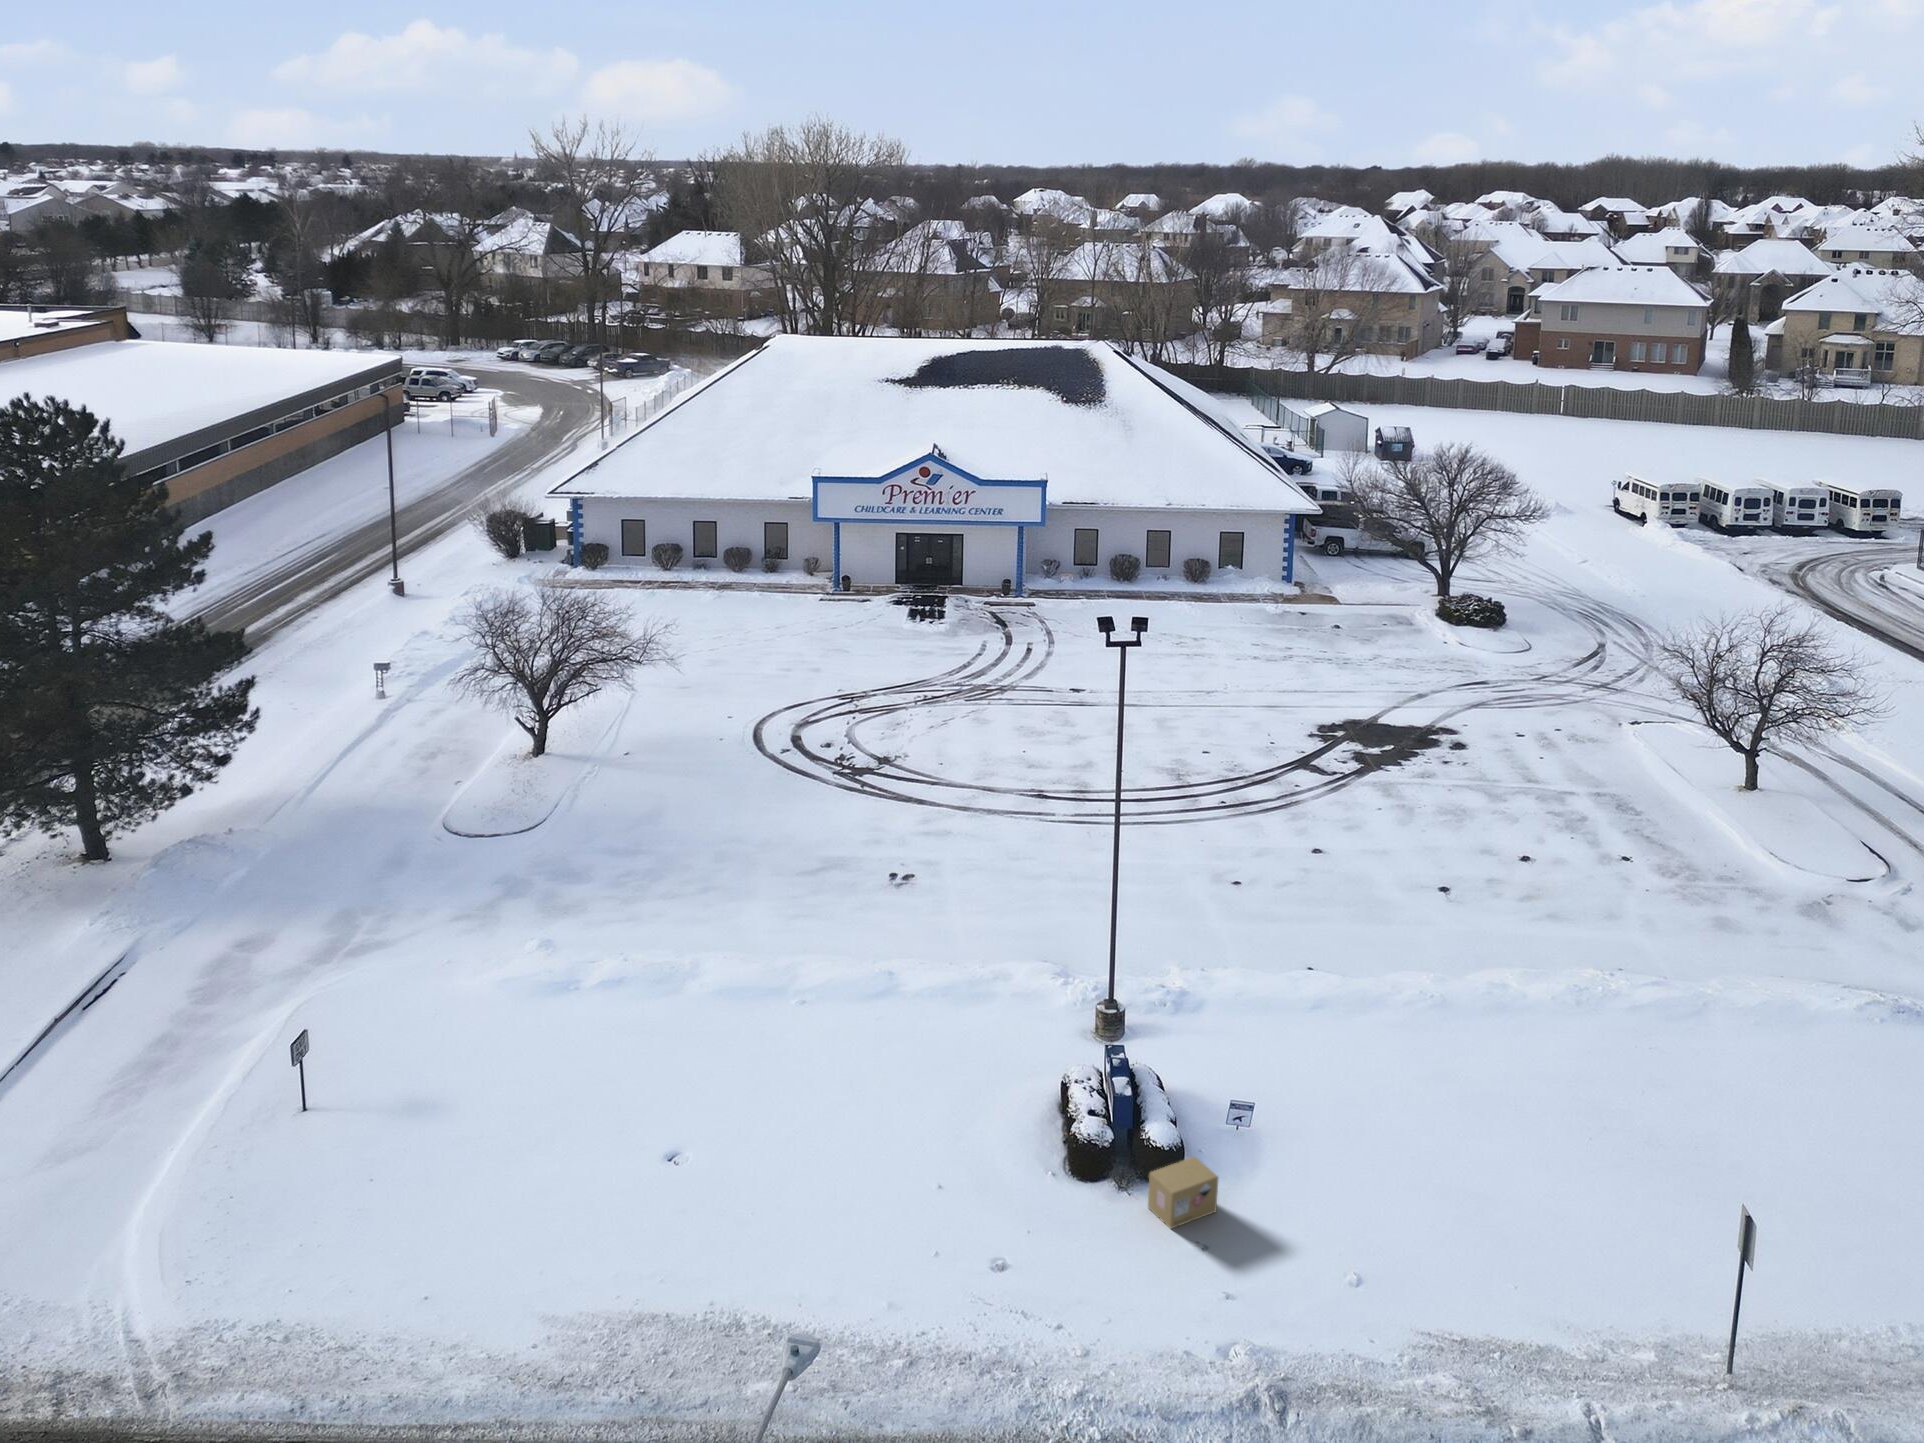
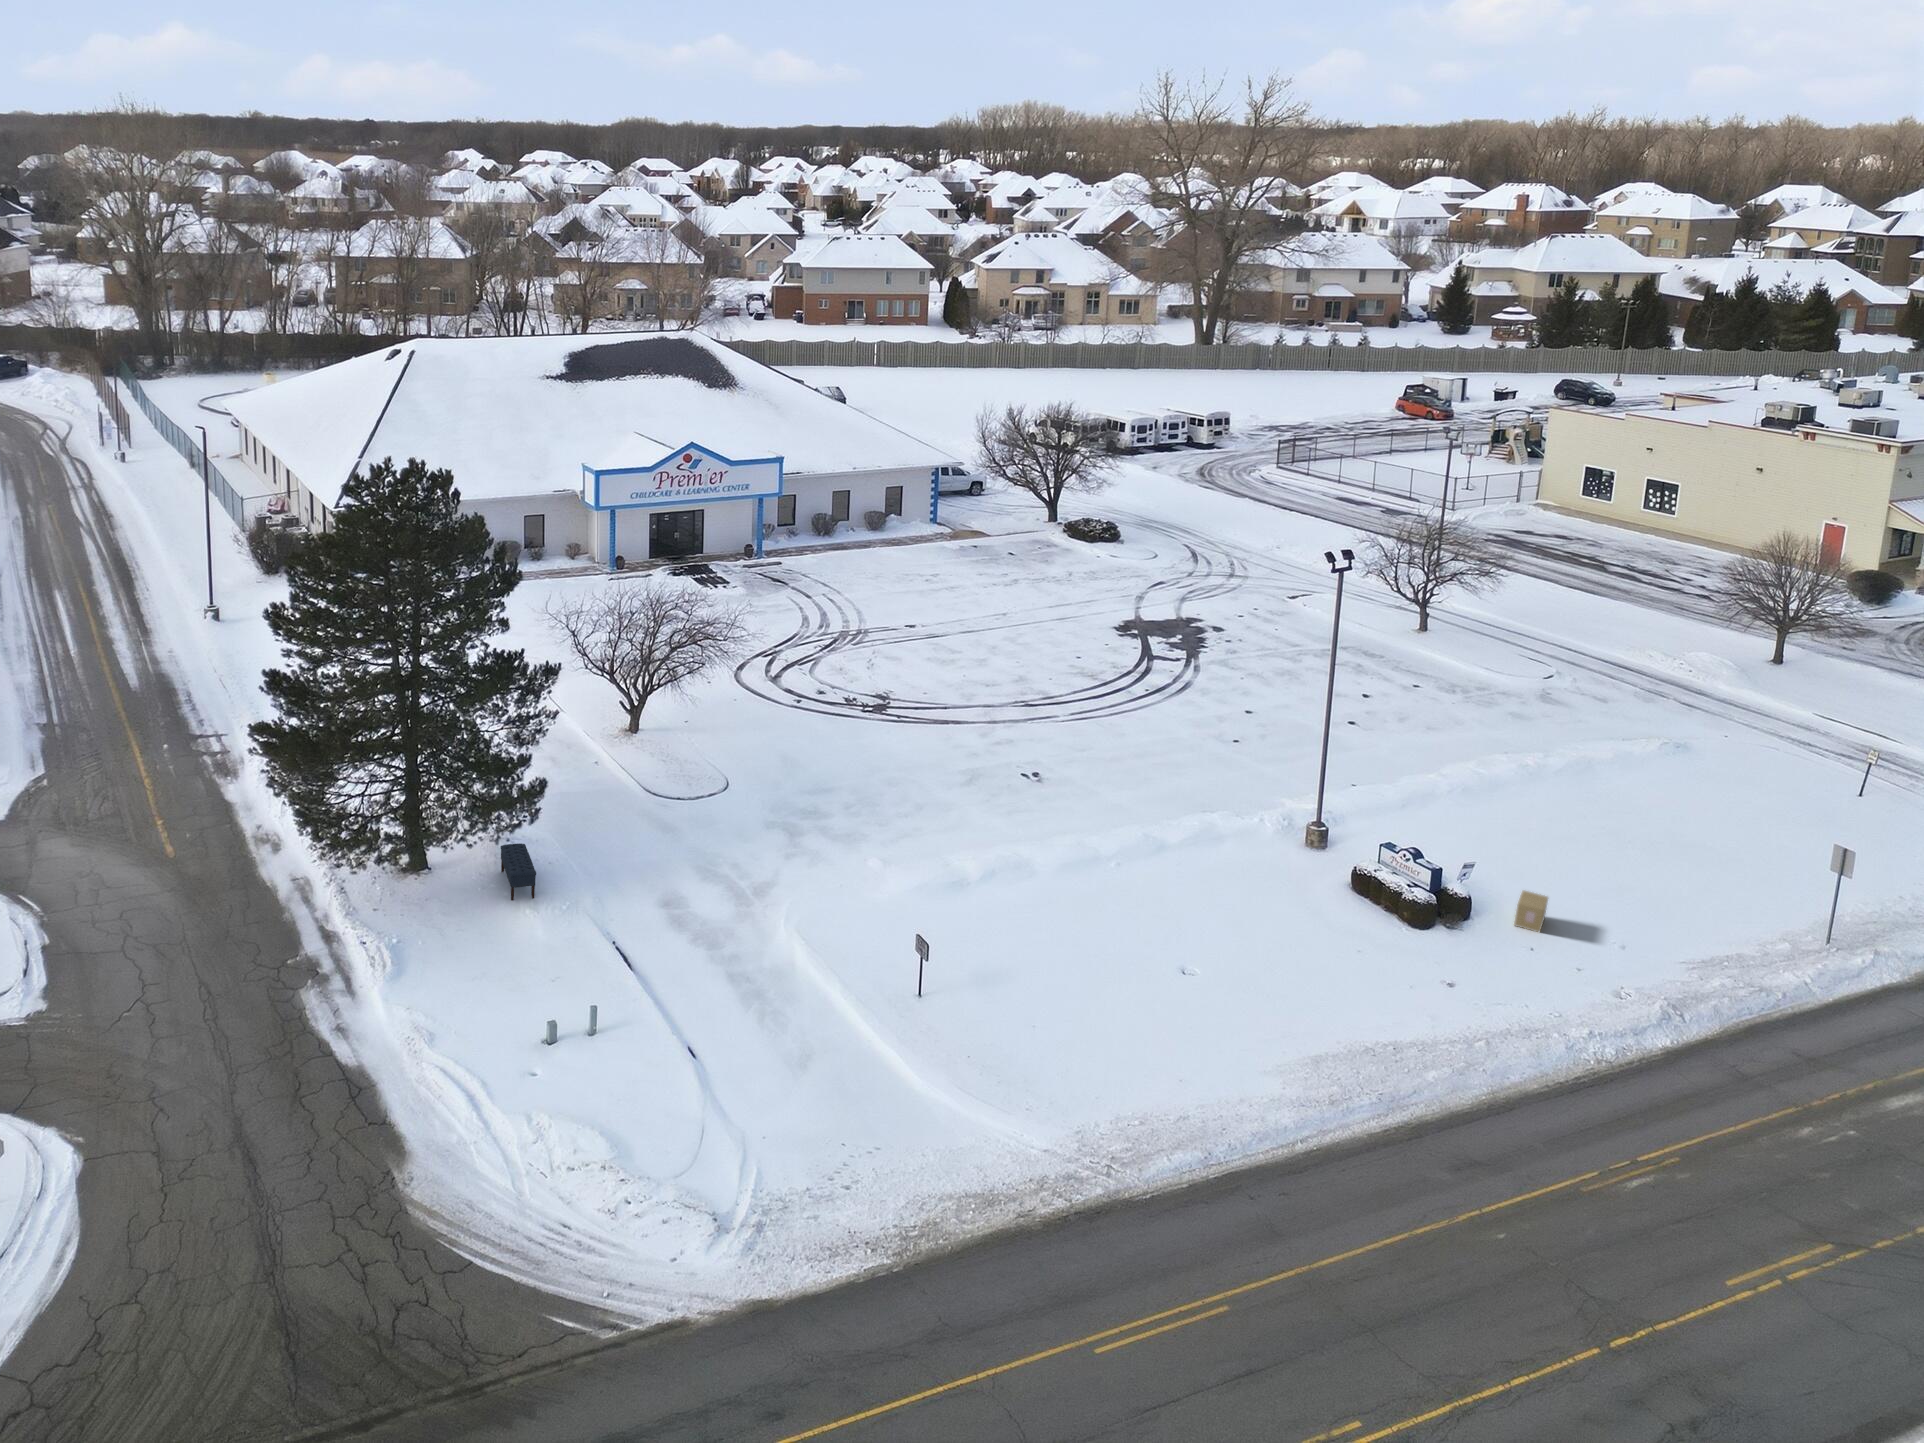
bench: none [83,820,158,881] -> present [501,843,536,900]

